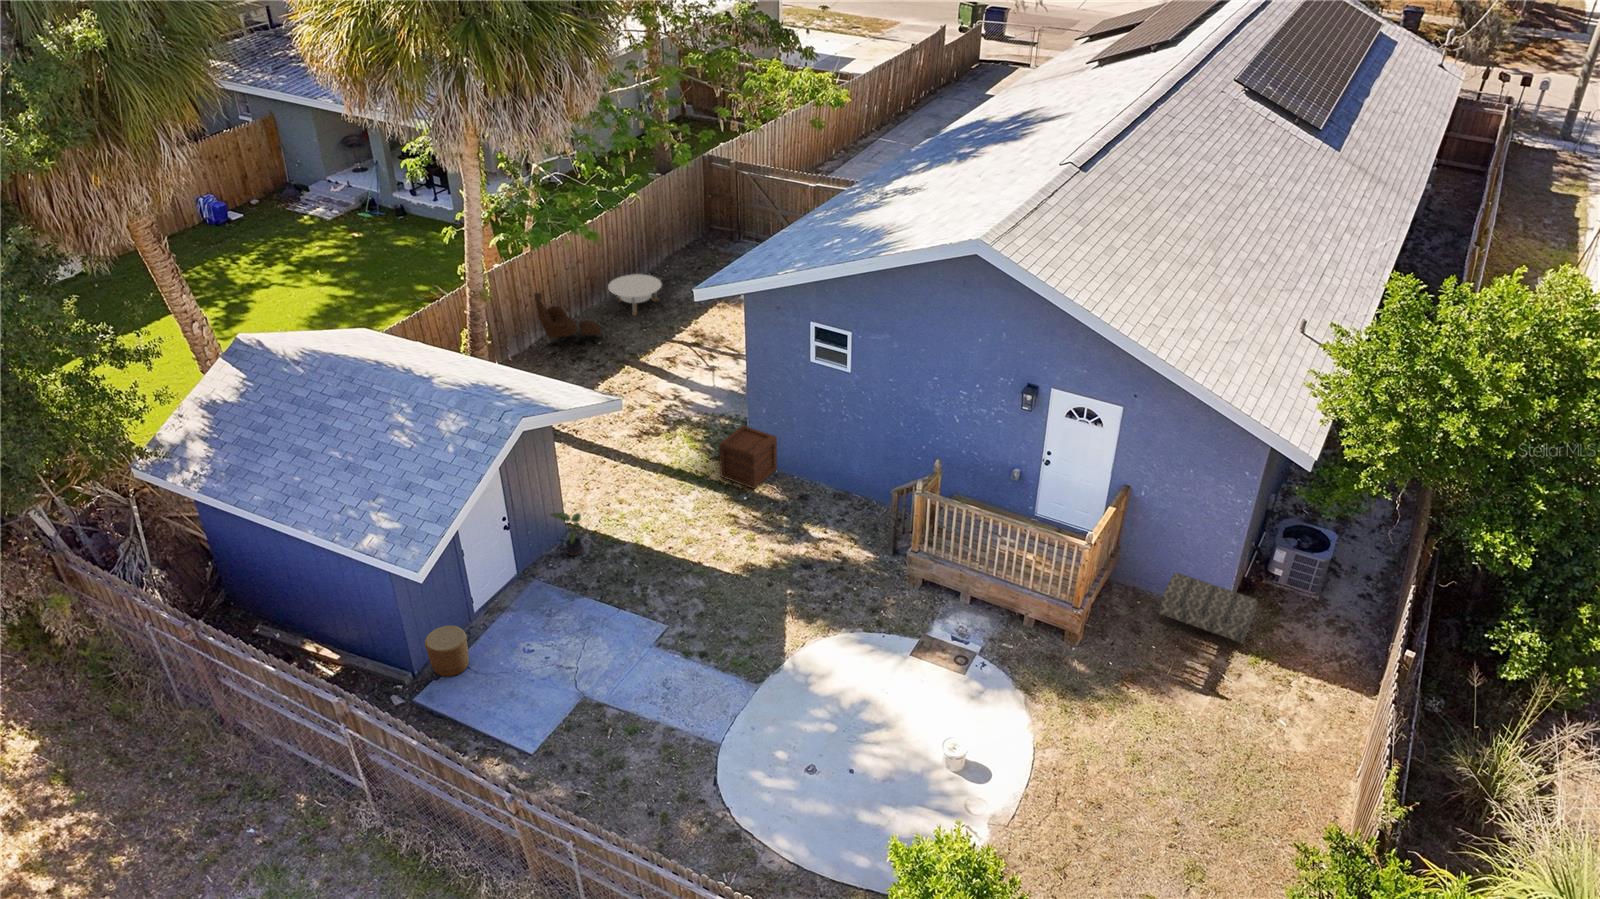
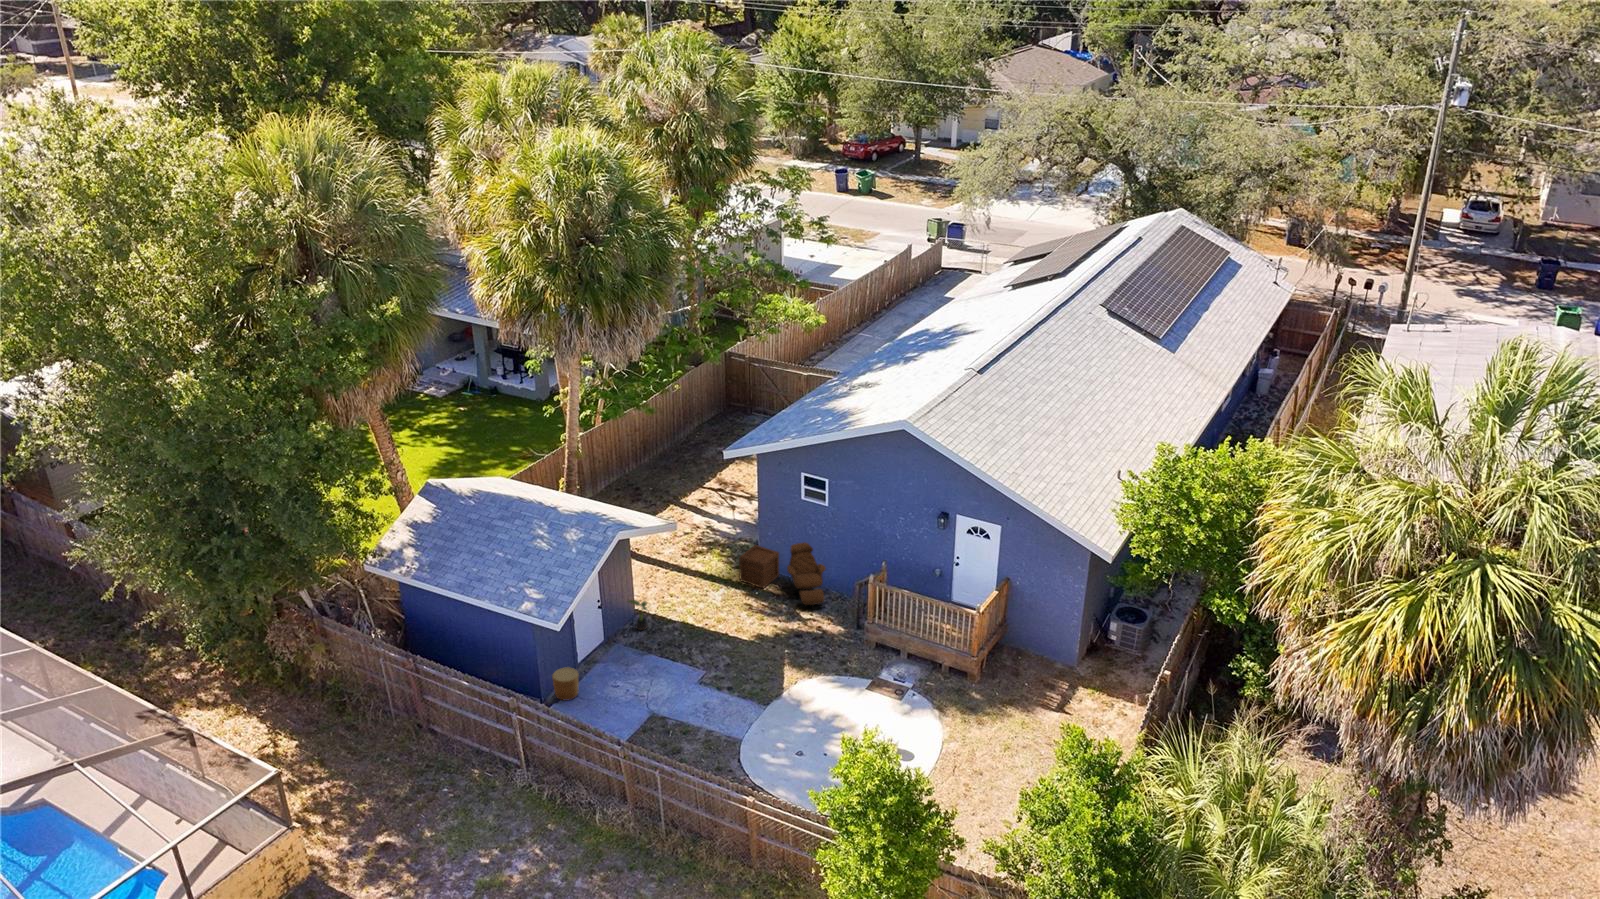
round table: present [608,274,662,315] -> none [653,440,693,470]
lounge chair: present [534,293,601,351] -> present [787,542,826,606]
bench: present [1159,573,1258,650] -> none [1031,636,1094,685]

